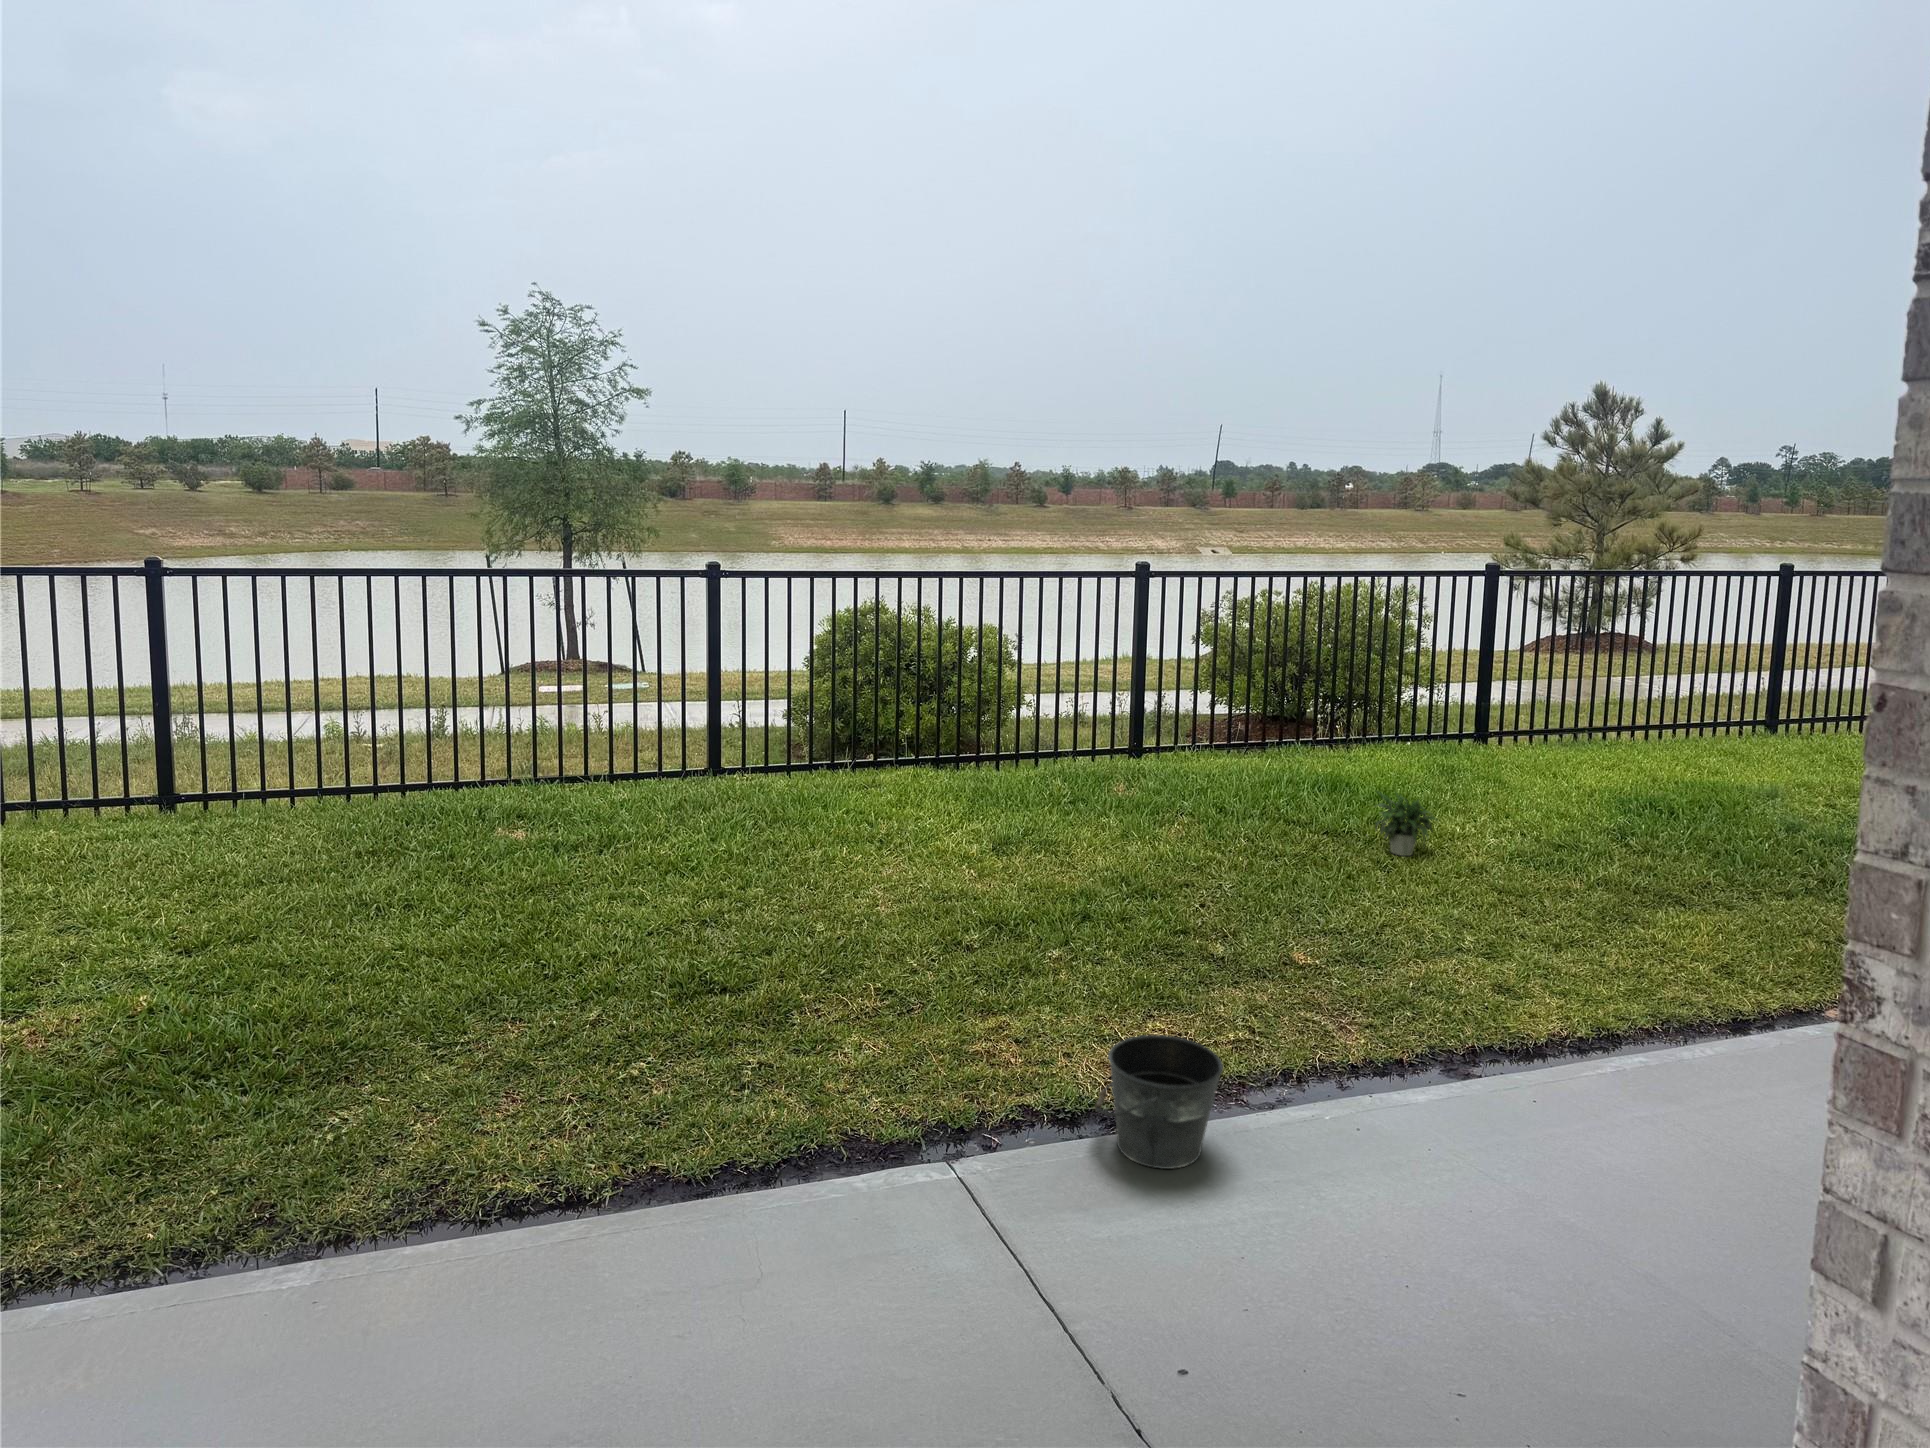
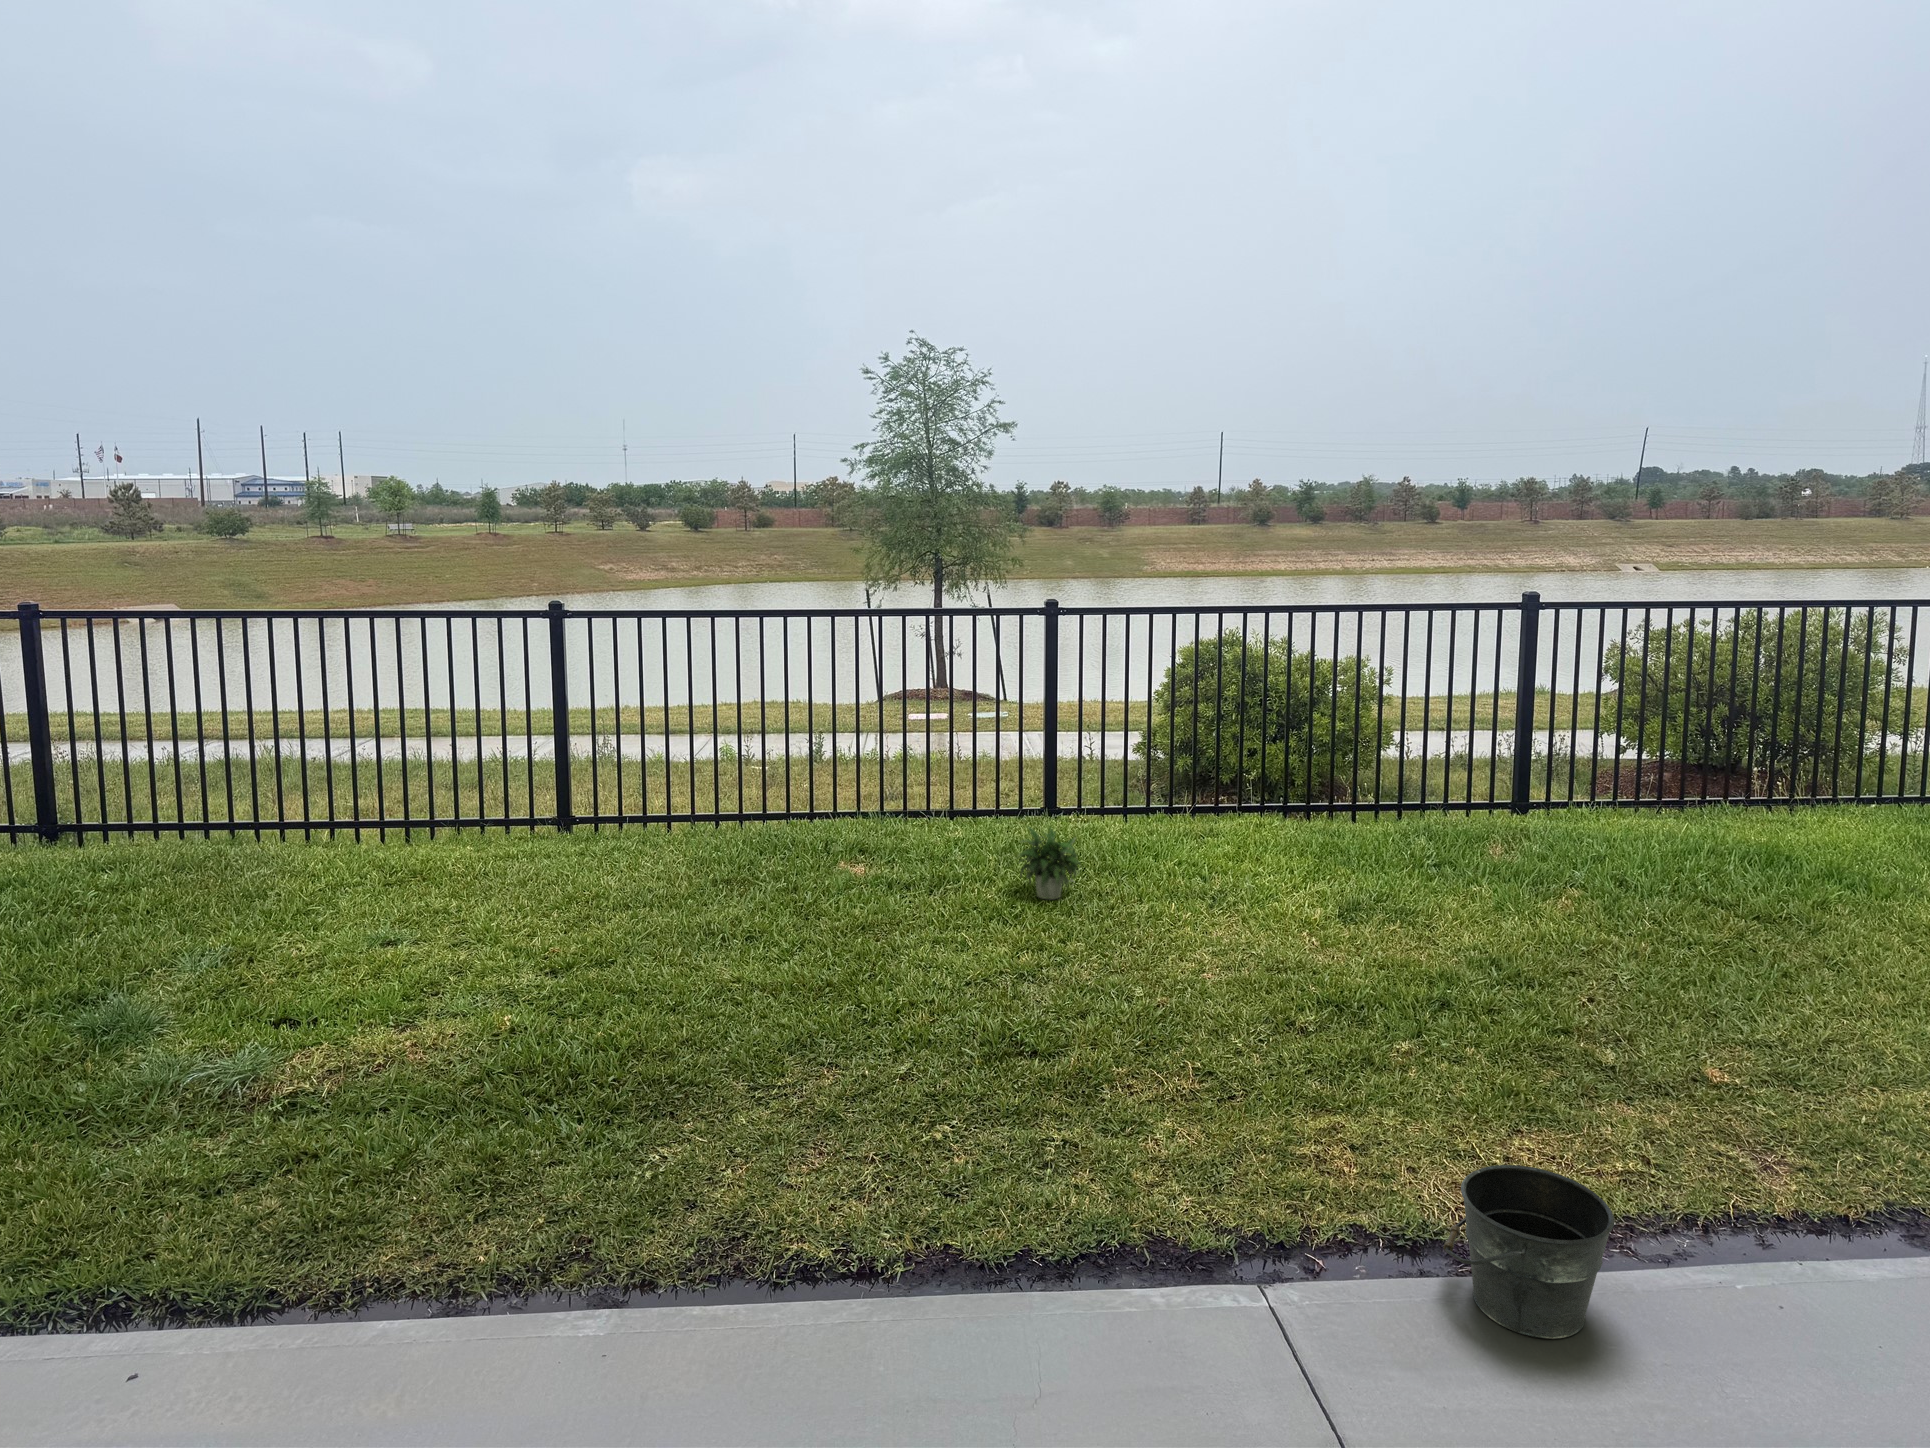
potted plant: present [1376,792,1437,856] -> present [1019,827,1081,899]

